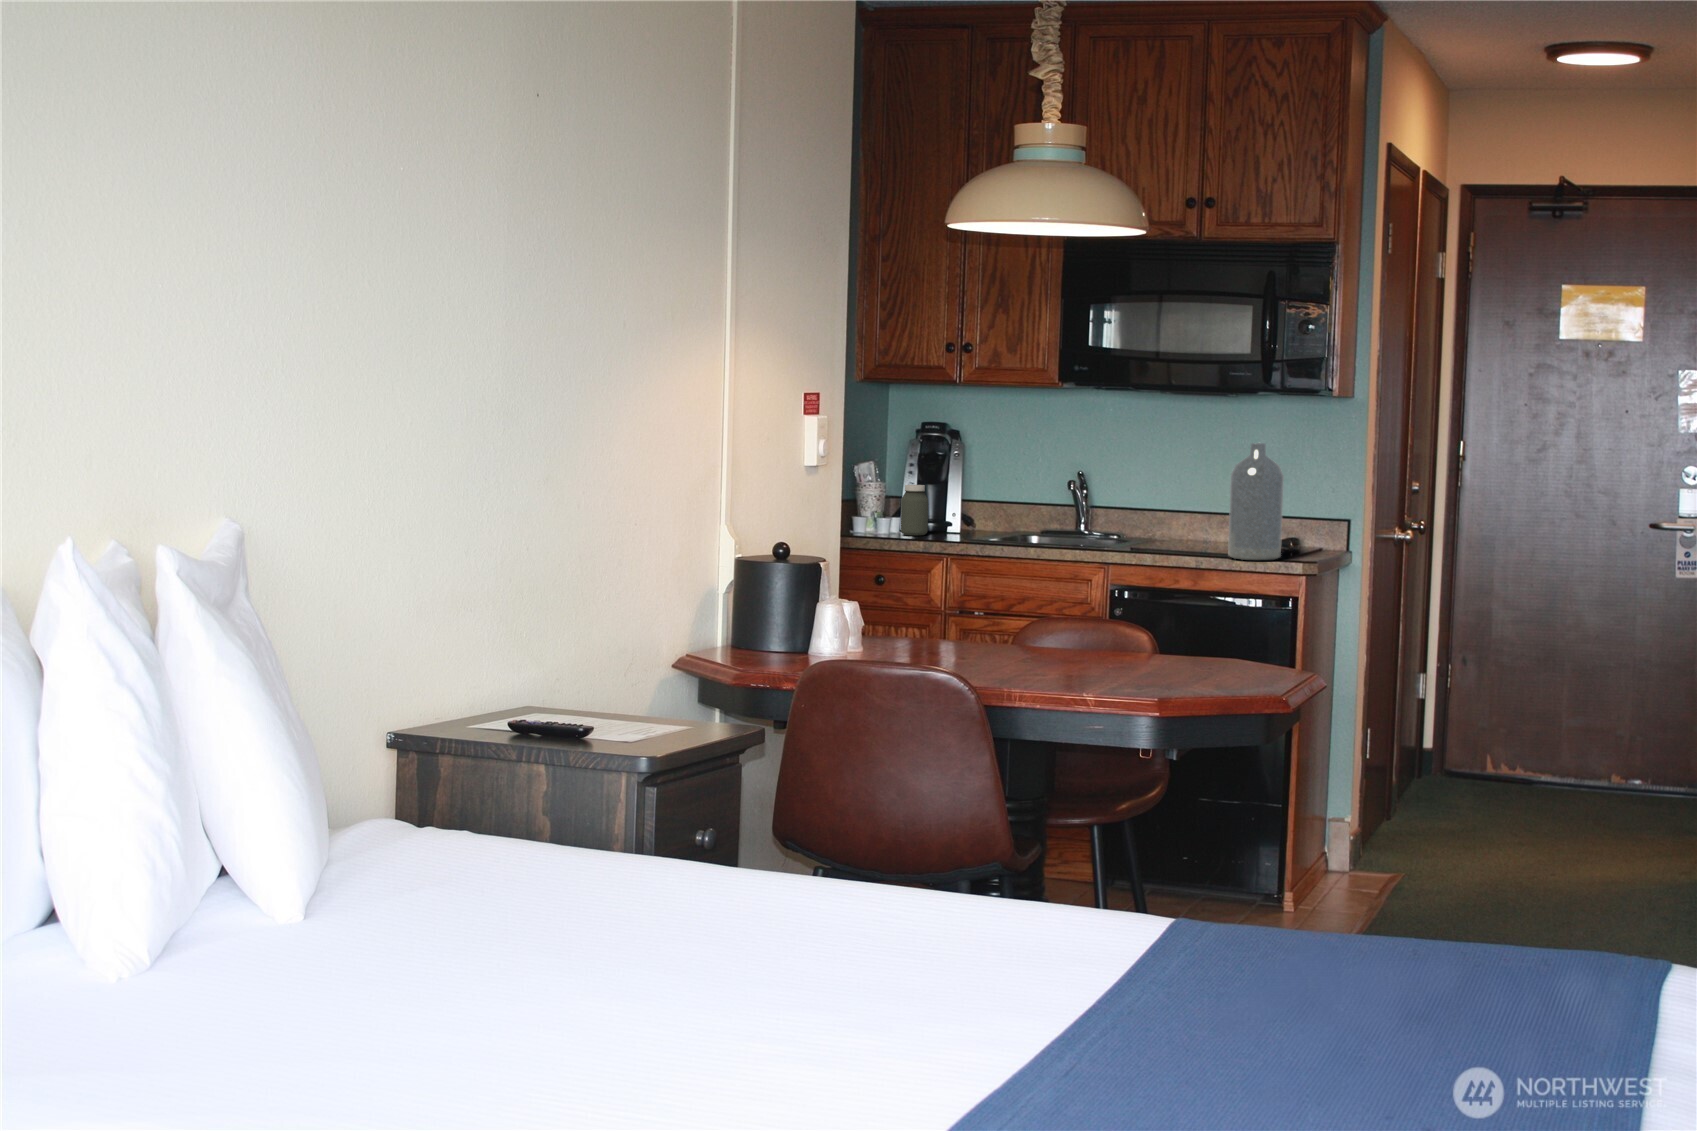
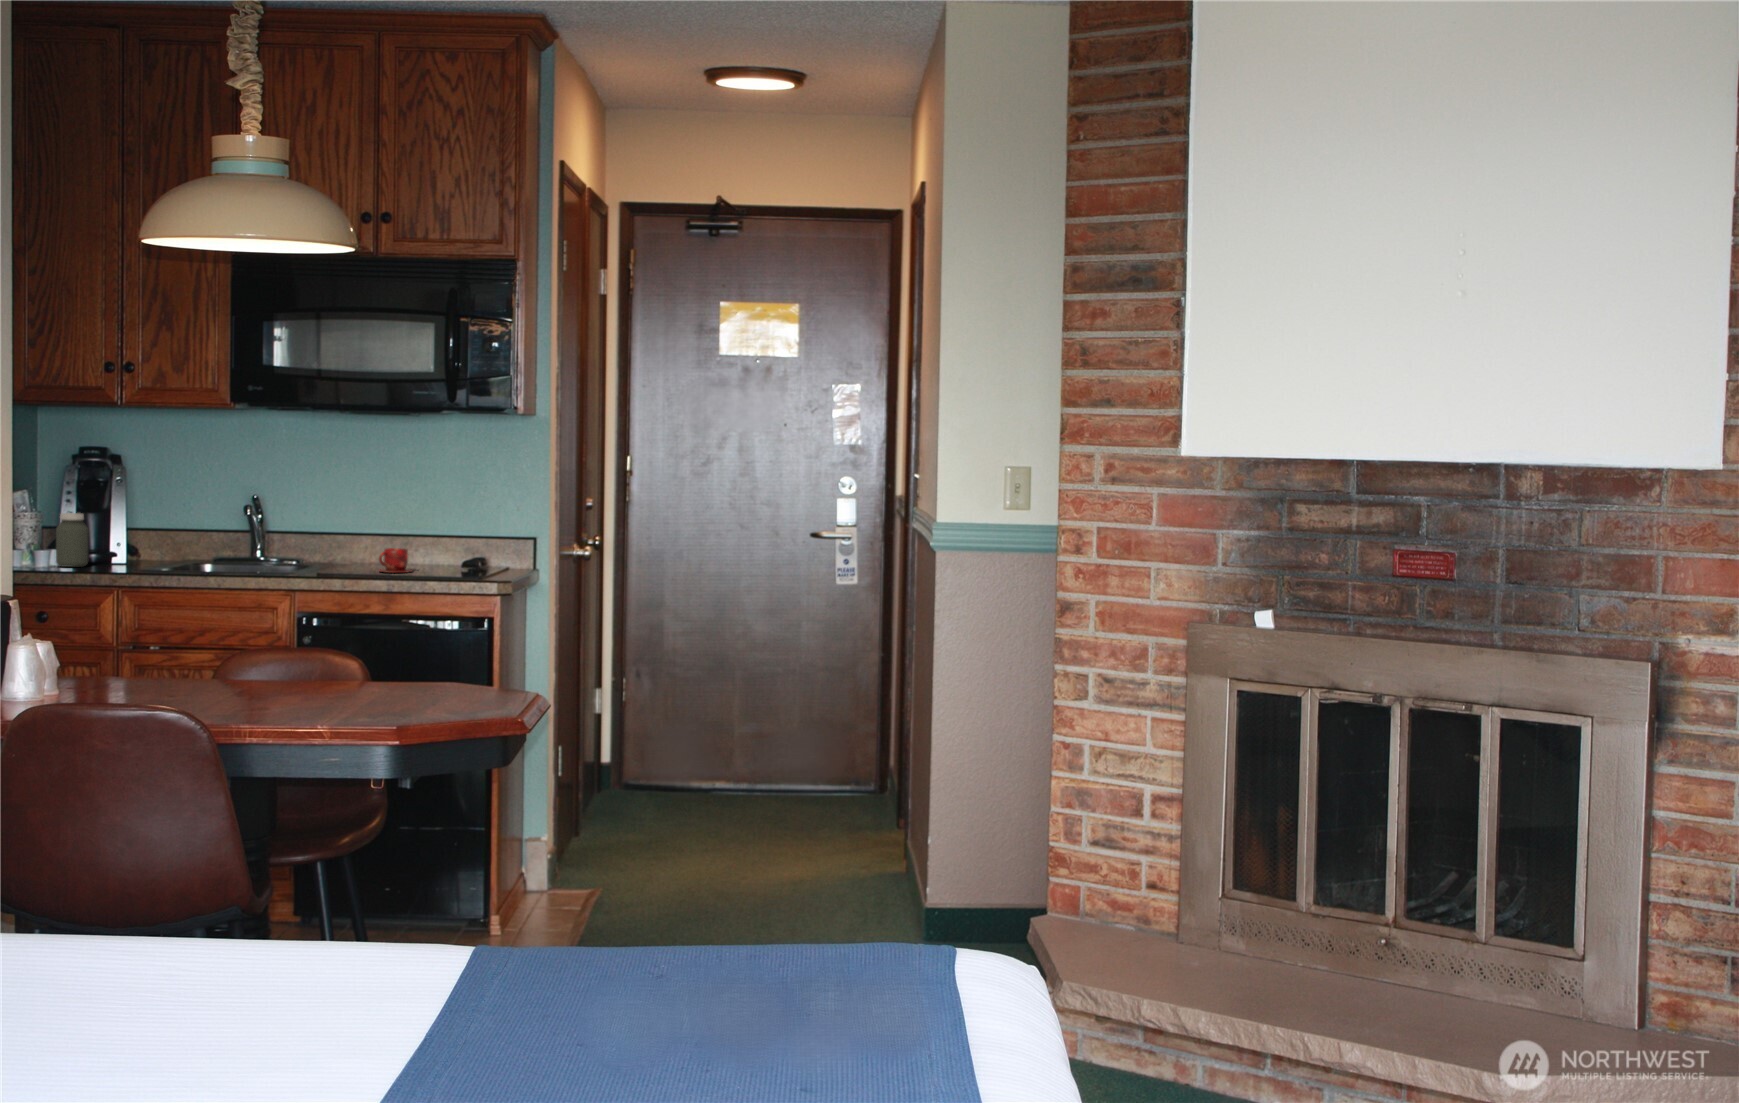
bottle: present [1228,443,1284,561] -> none [424,470,476,582]
teacup: none [1189,523,1224,549] -> present [379,548,412,573]

